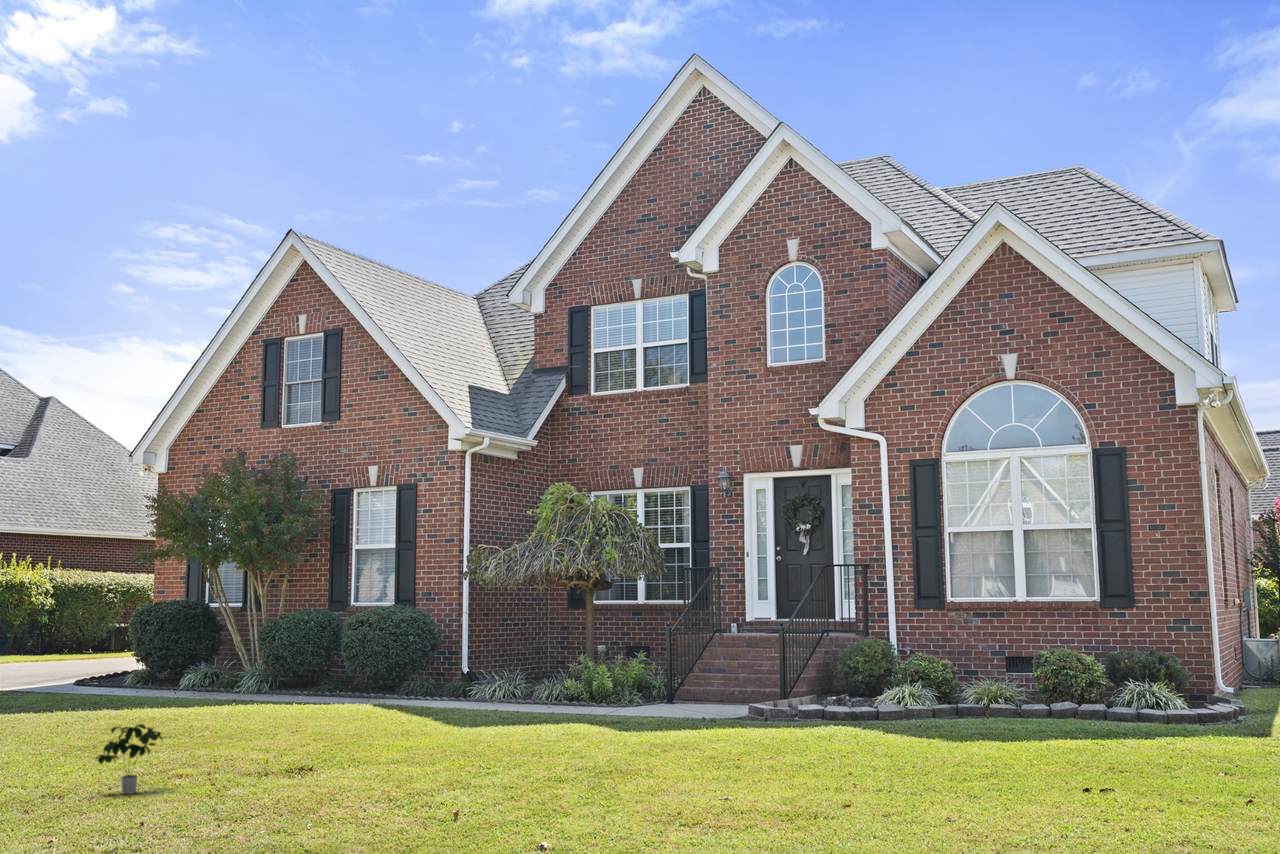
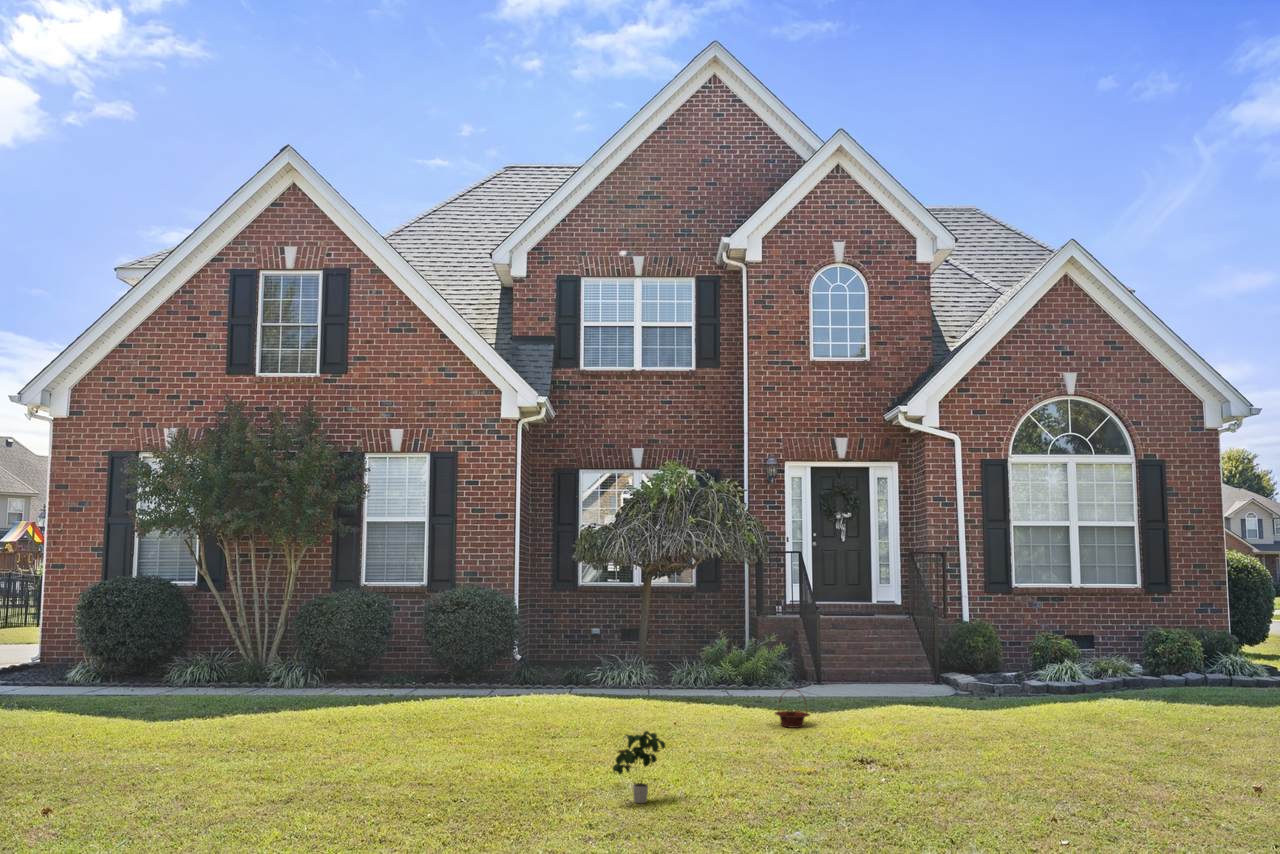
basket: none [470,702,508,742] -> present [775,689,810,728]

